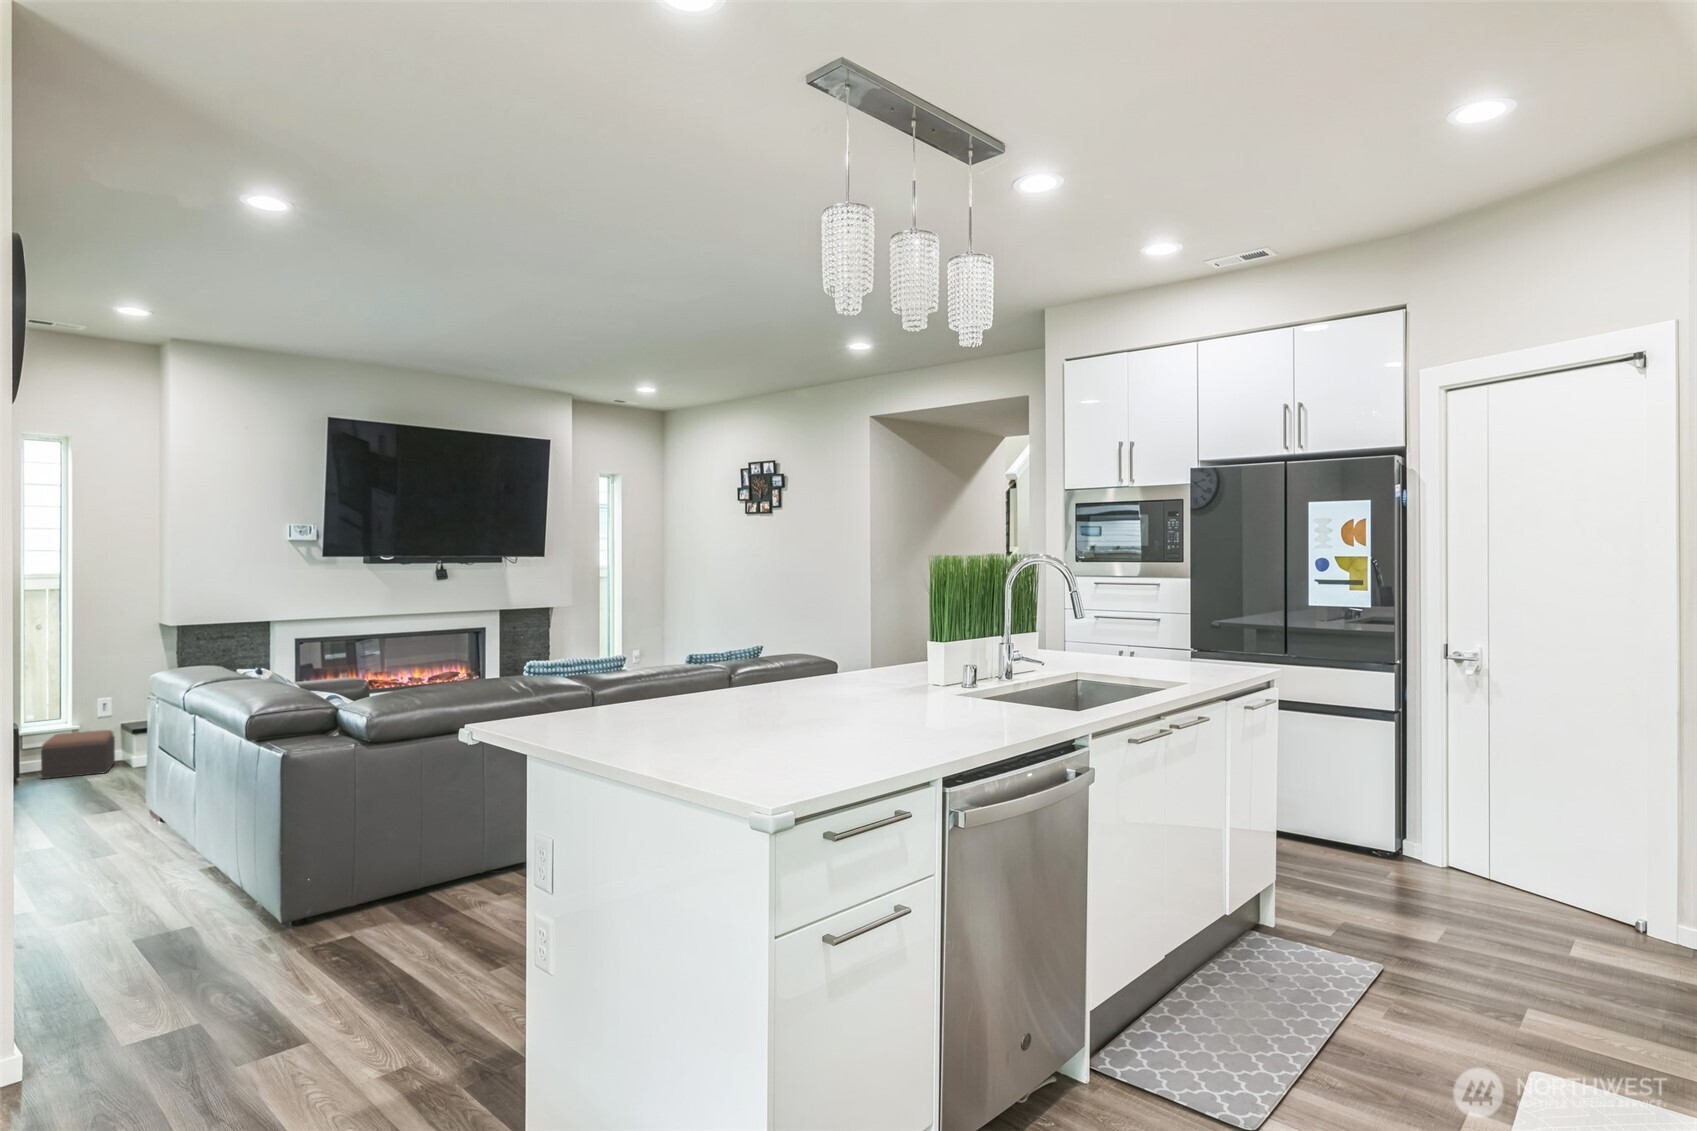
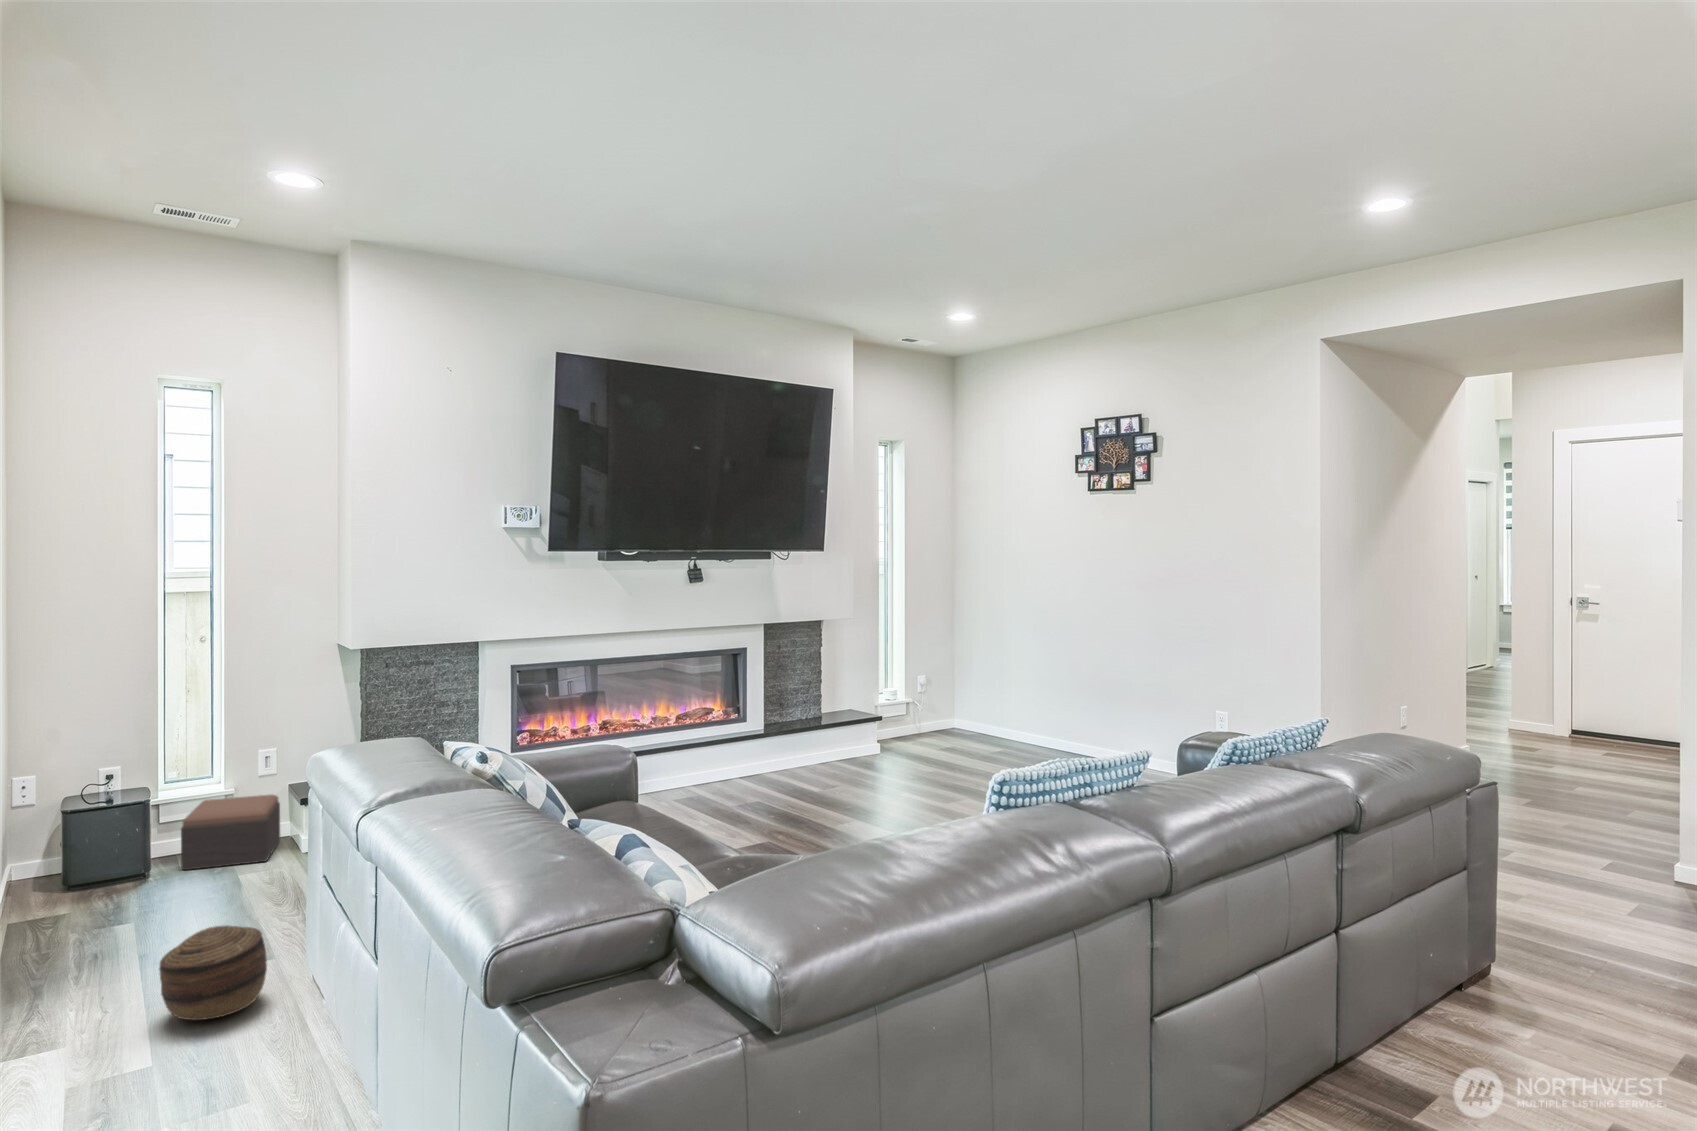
basket: none [52,780,120,832] -> present [159,926,267,1020]

